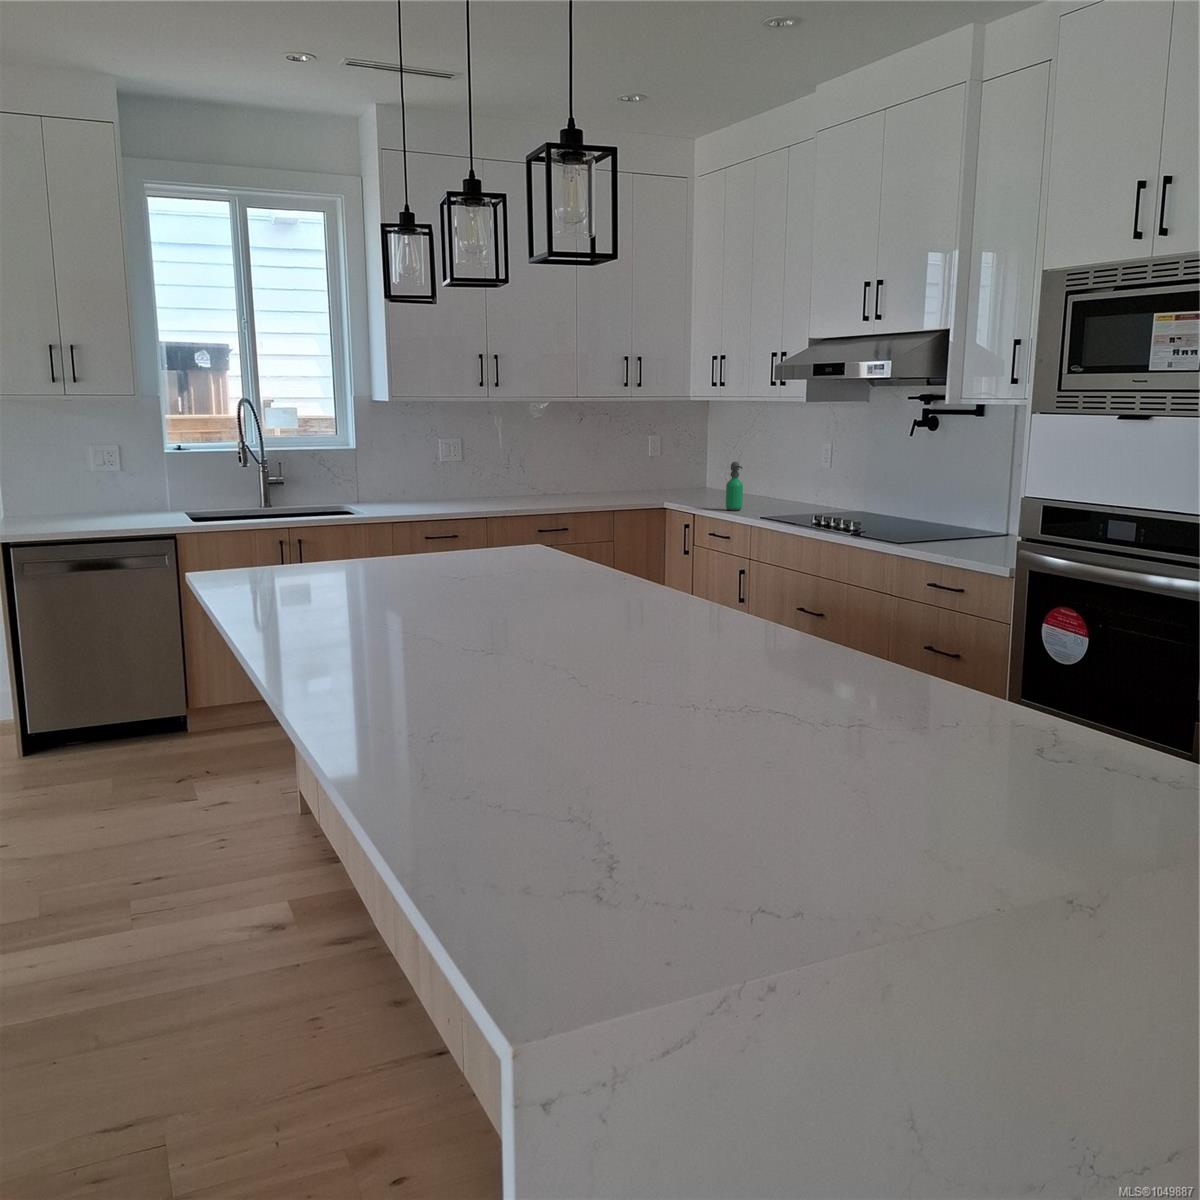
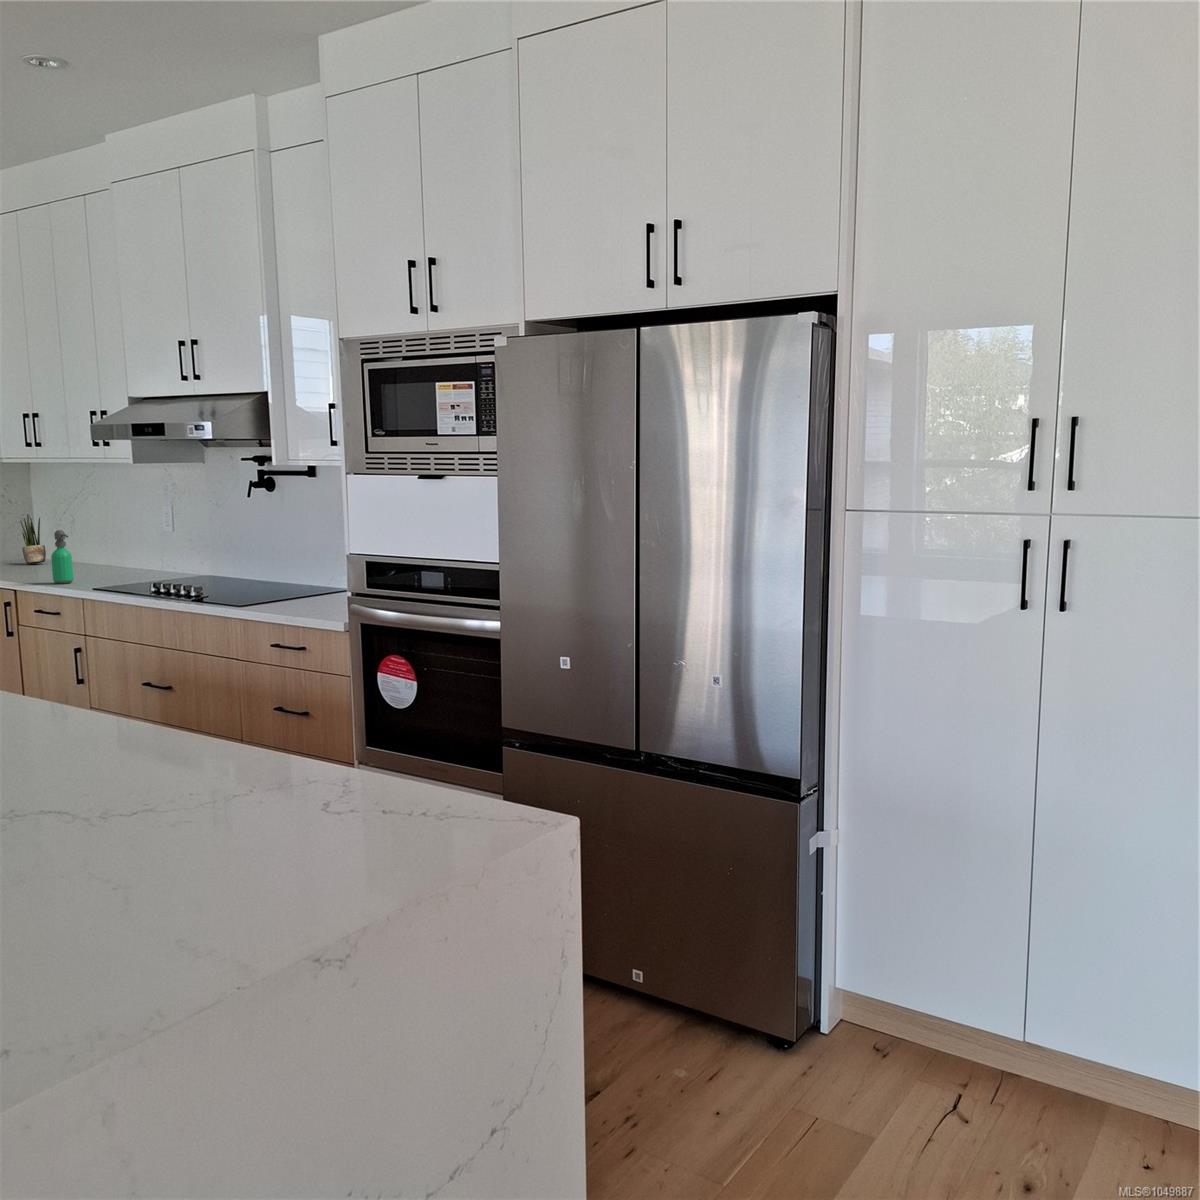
potted plant: none [696,447,714,492] -> present [20,514,46,564]

